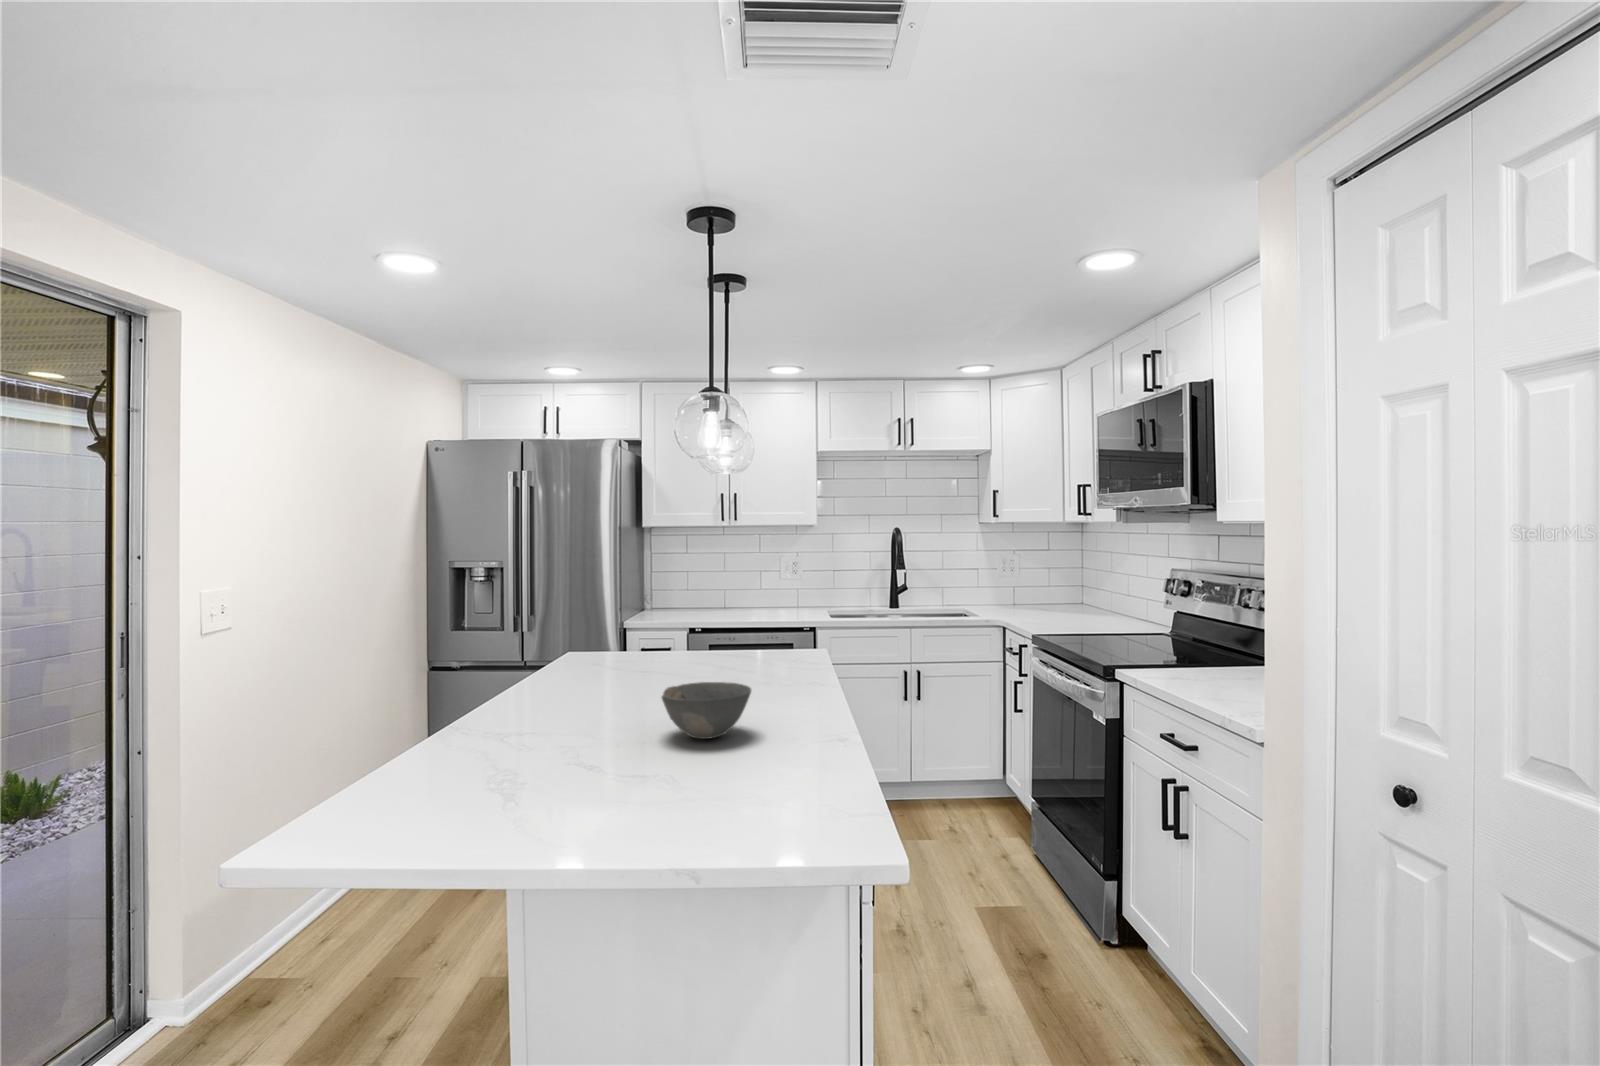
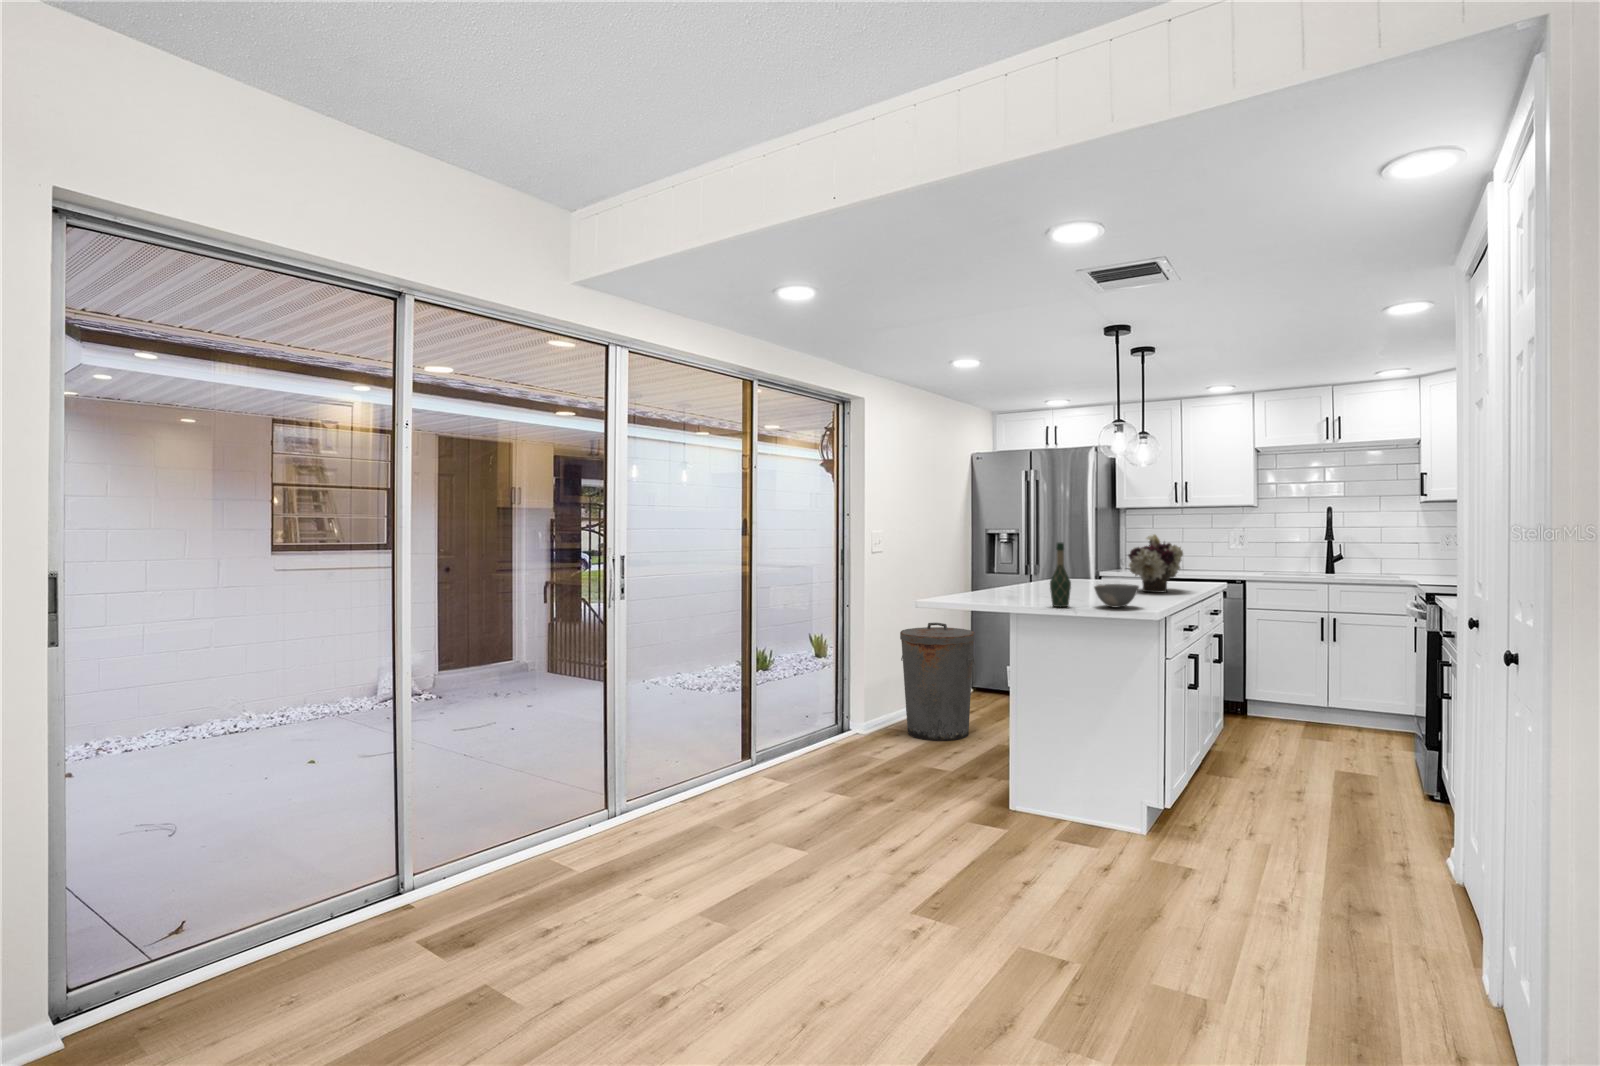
flower arrangement: none [698,571,787,675] -> present [1128,534,1183,593]
wine bottle: none [566,602,613,751] -> present [1050,542,1071,607]
trash can: none [247,751,415,1005] -> present [900,623,975,741]

